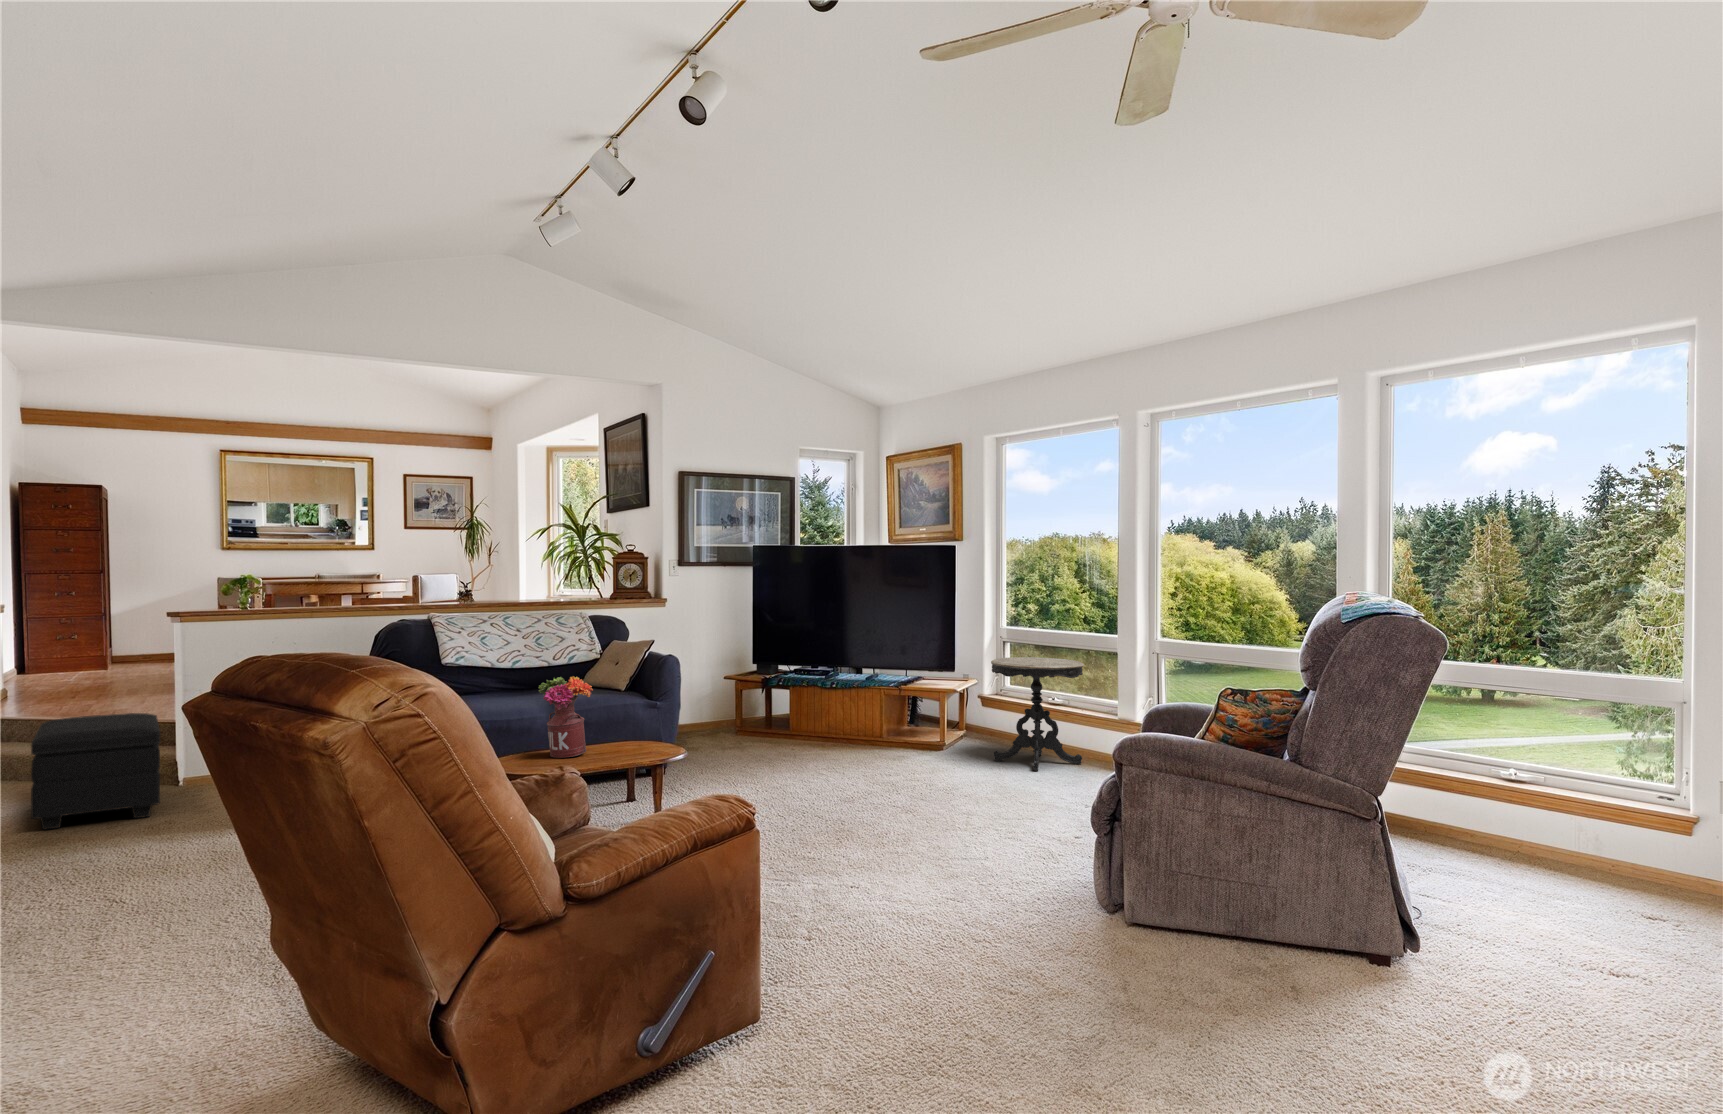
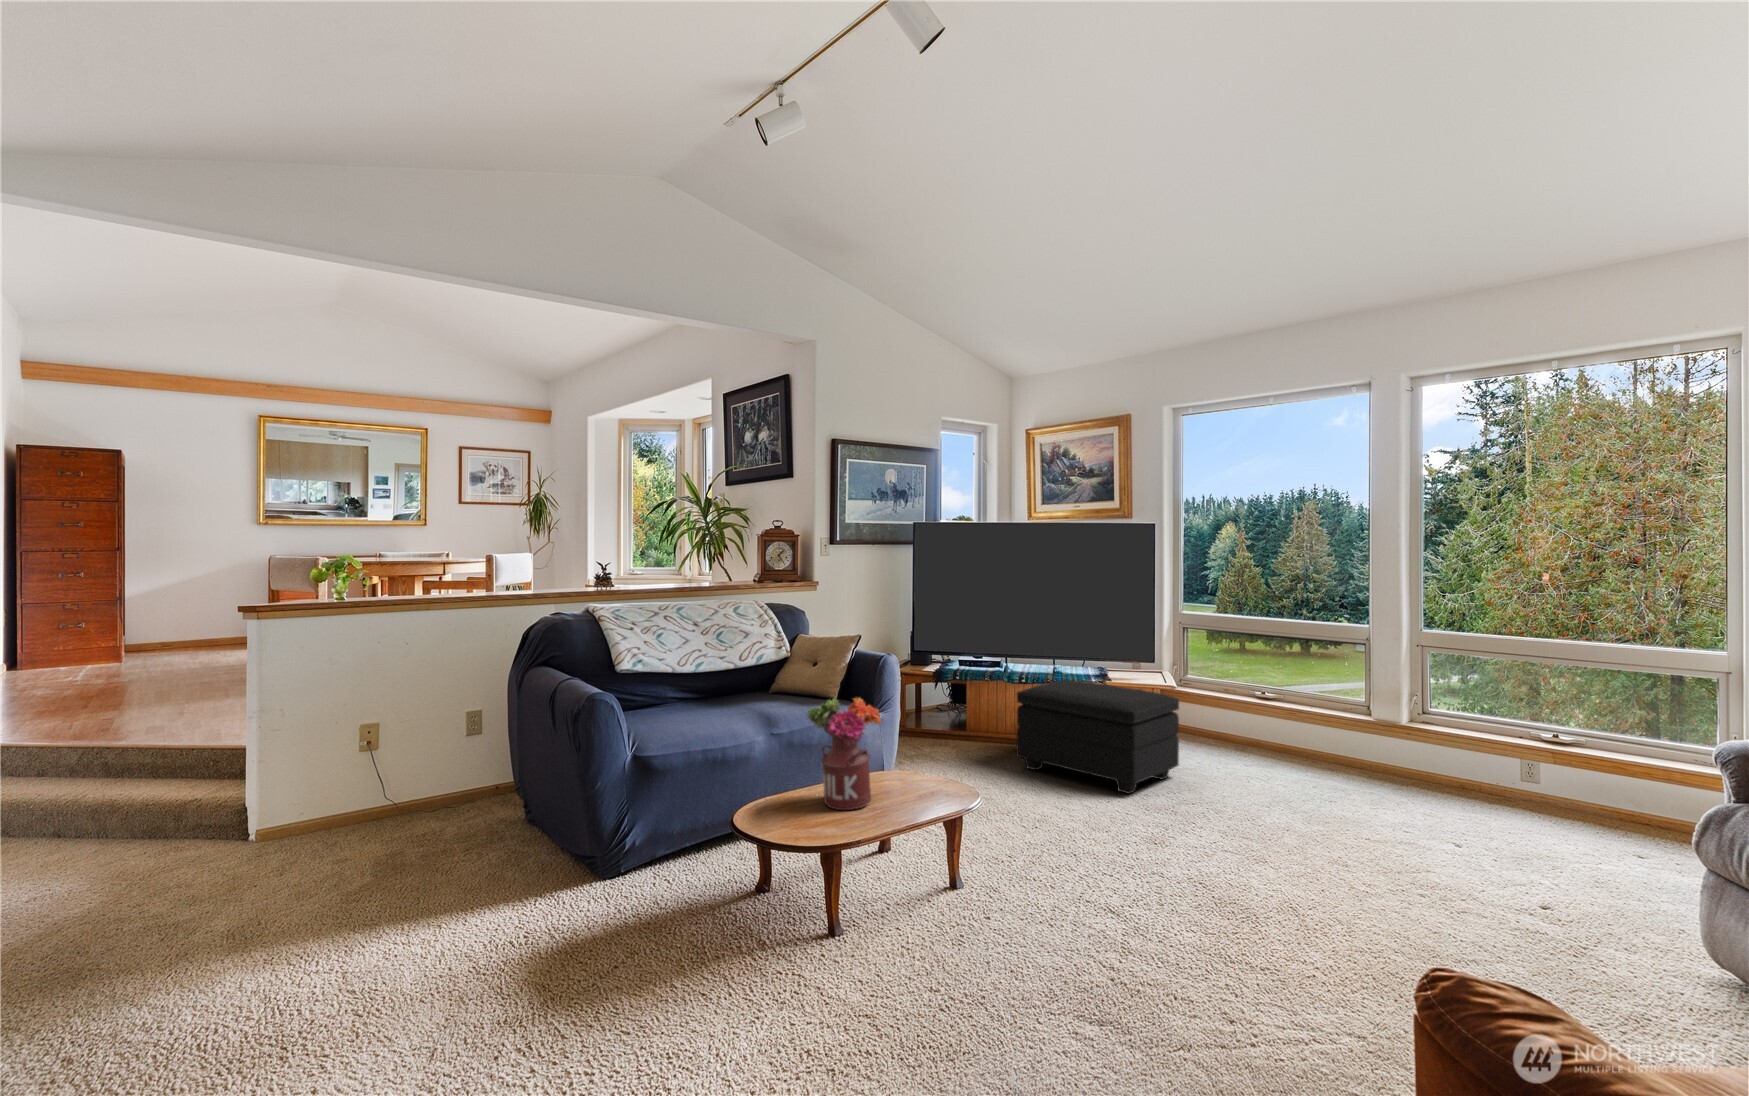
side table: present [991,657,1084,771] -> none [1205,645,1327,775]
footstool: present [31,713,160,830] -> present [1016,680,1179,794]

